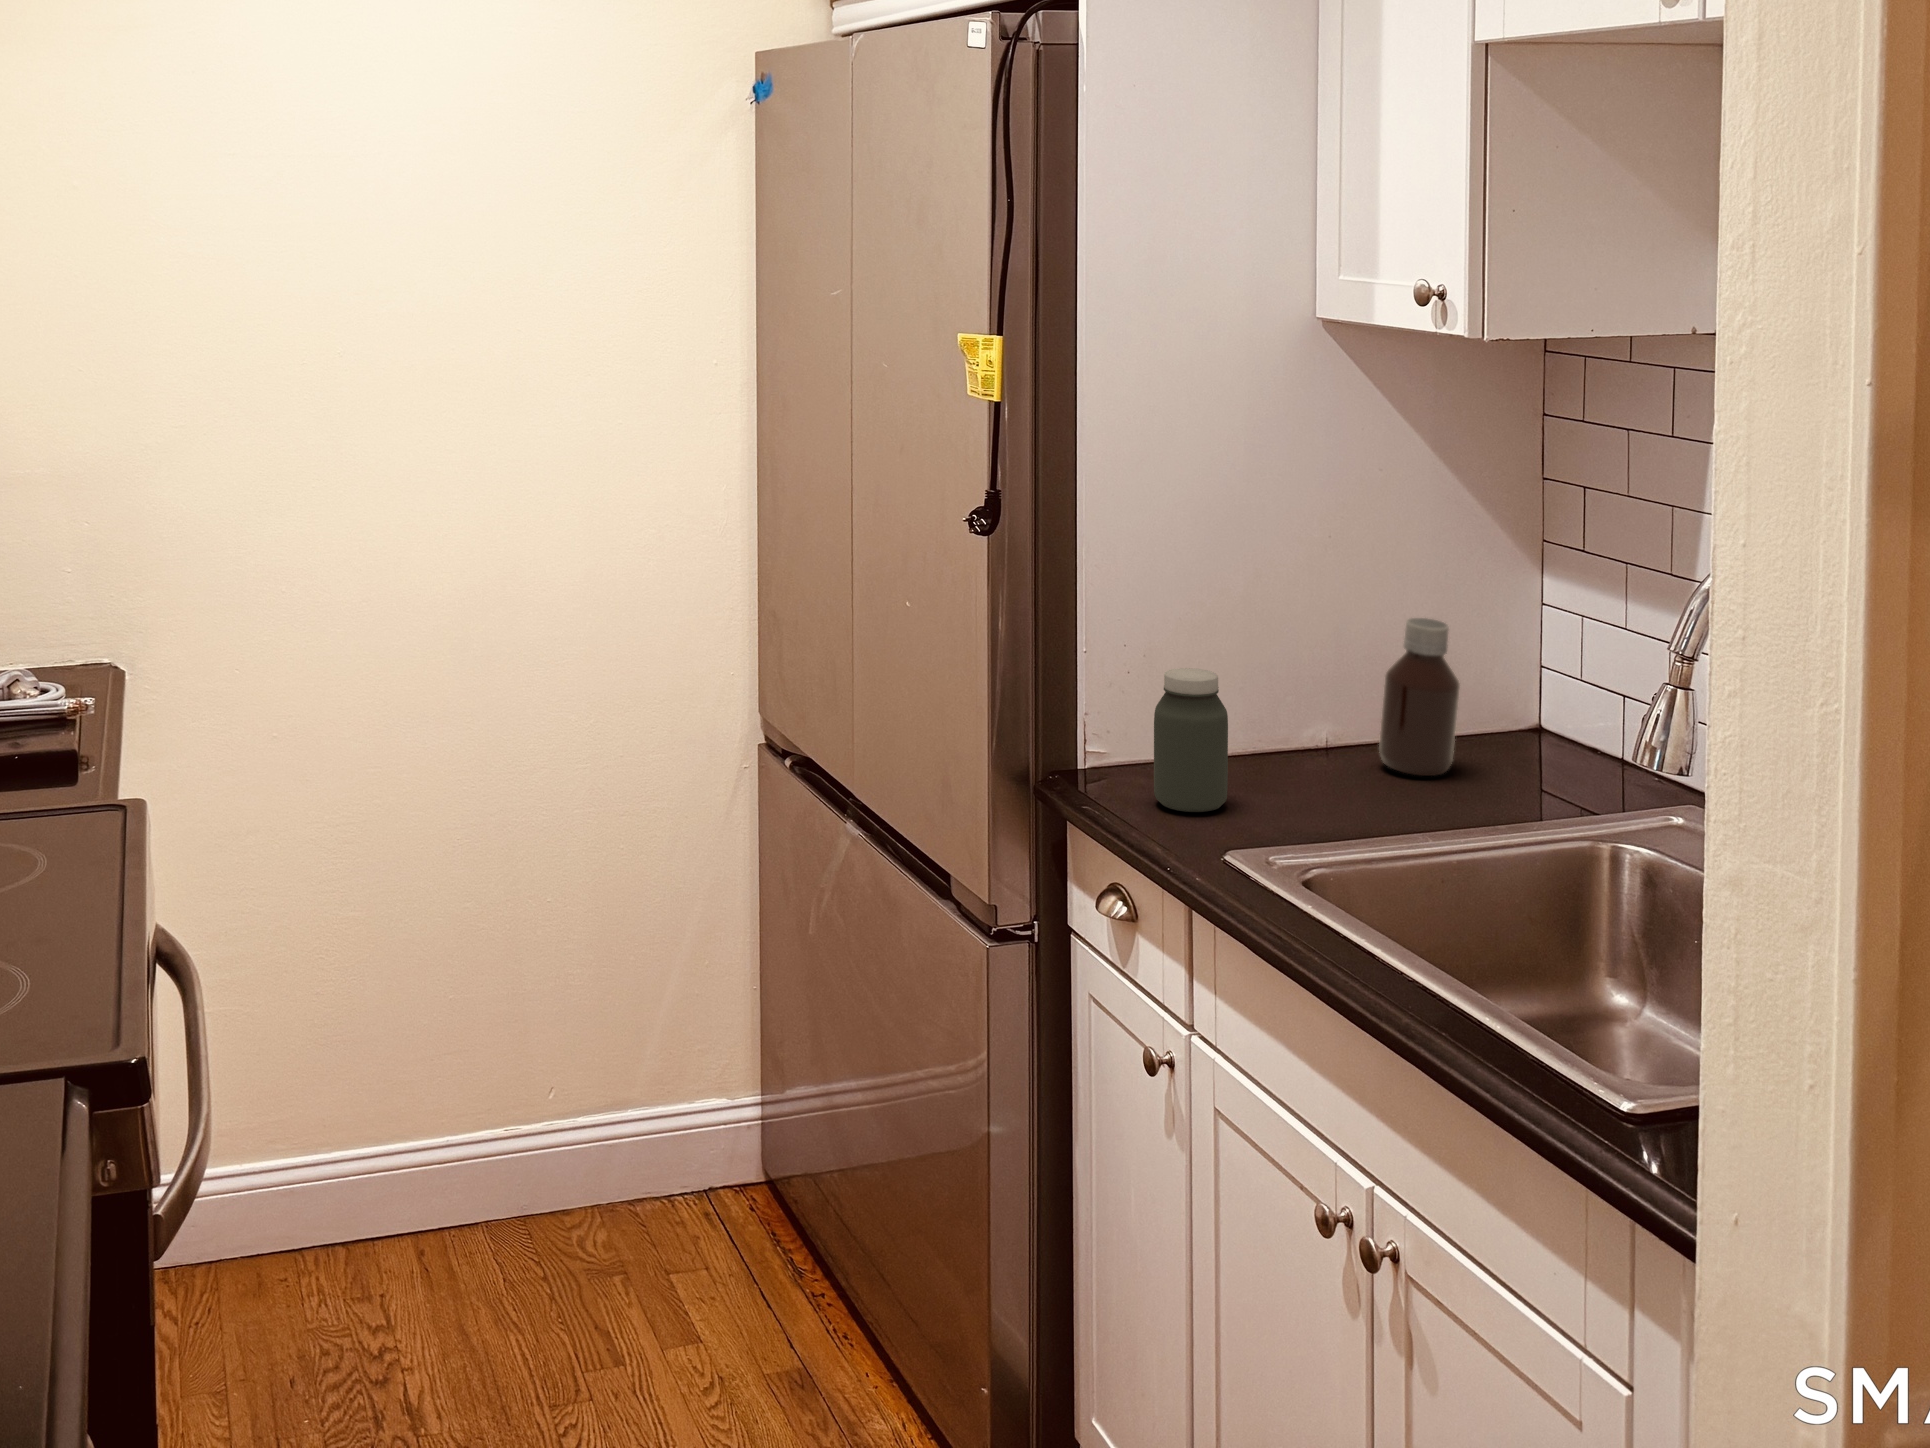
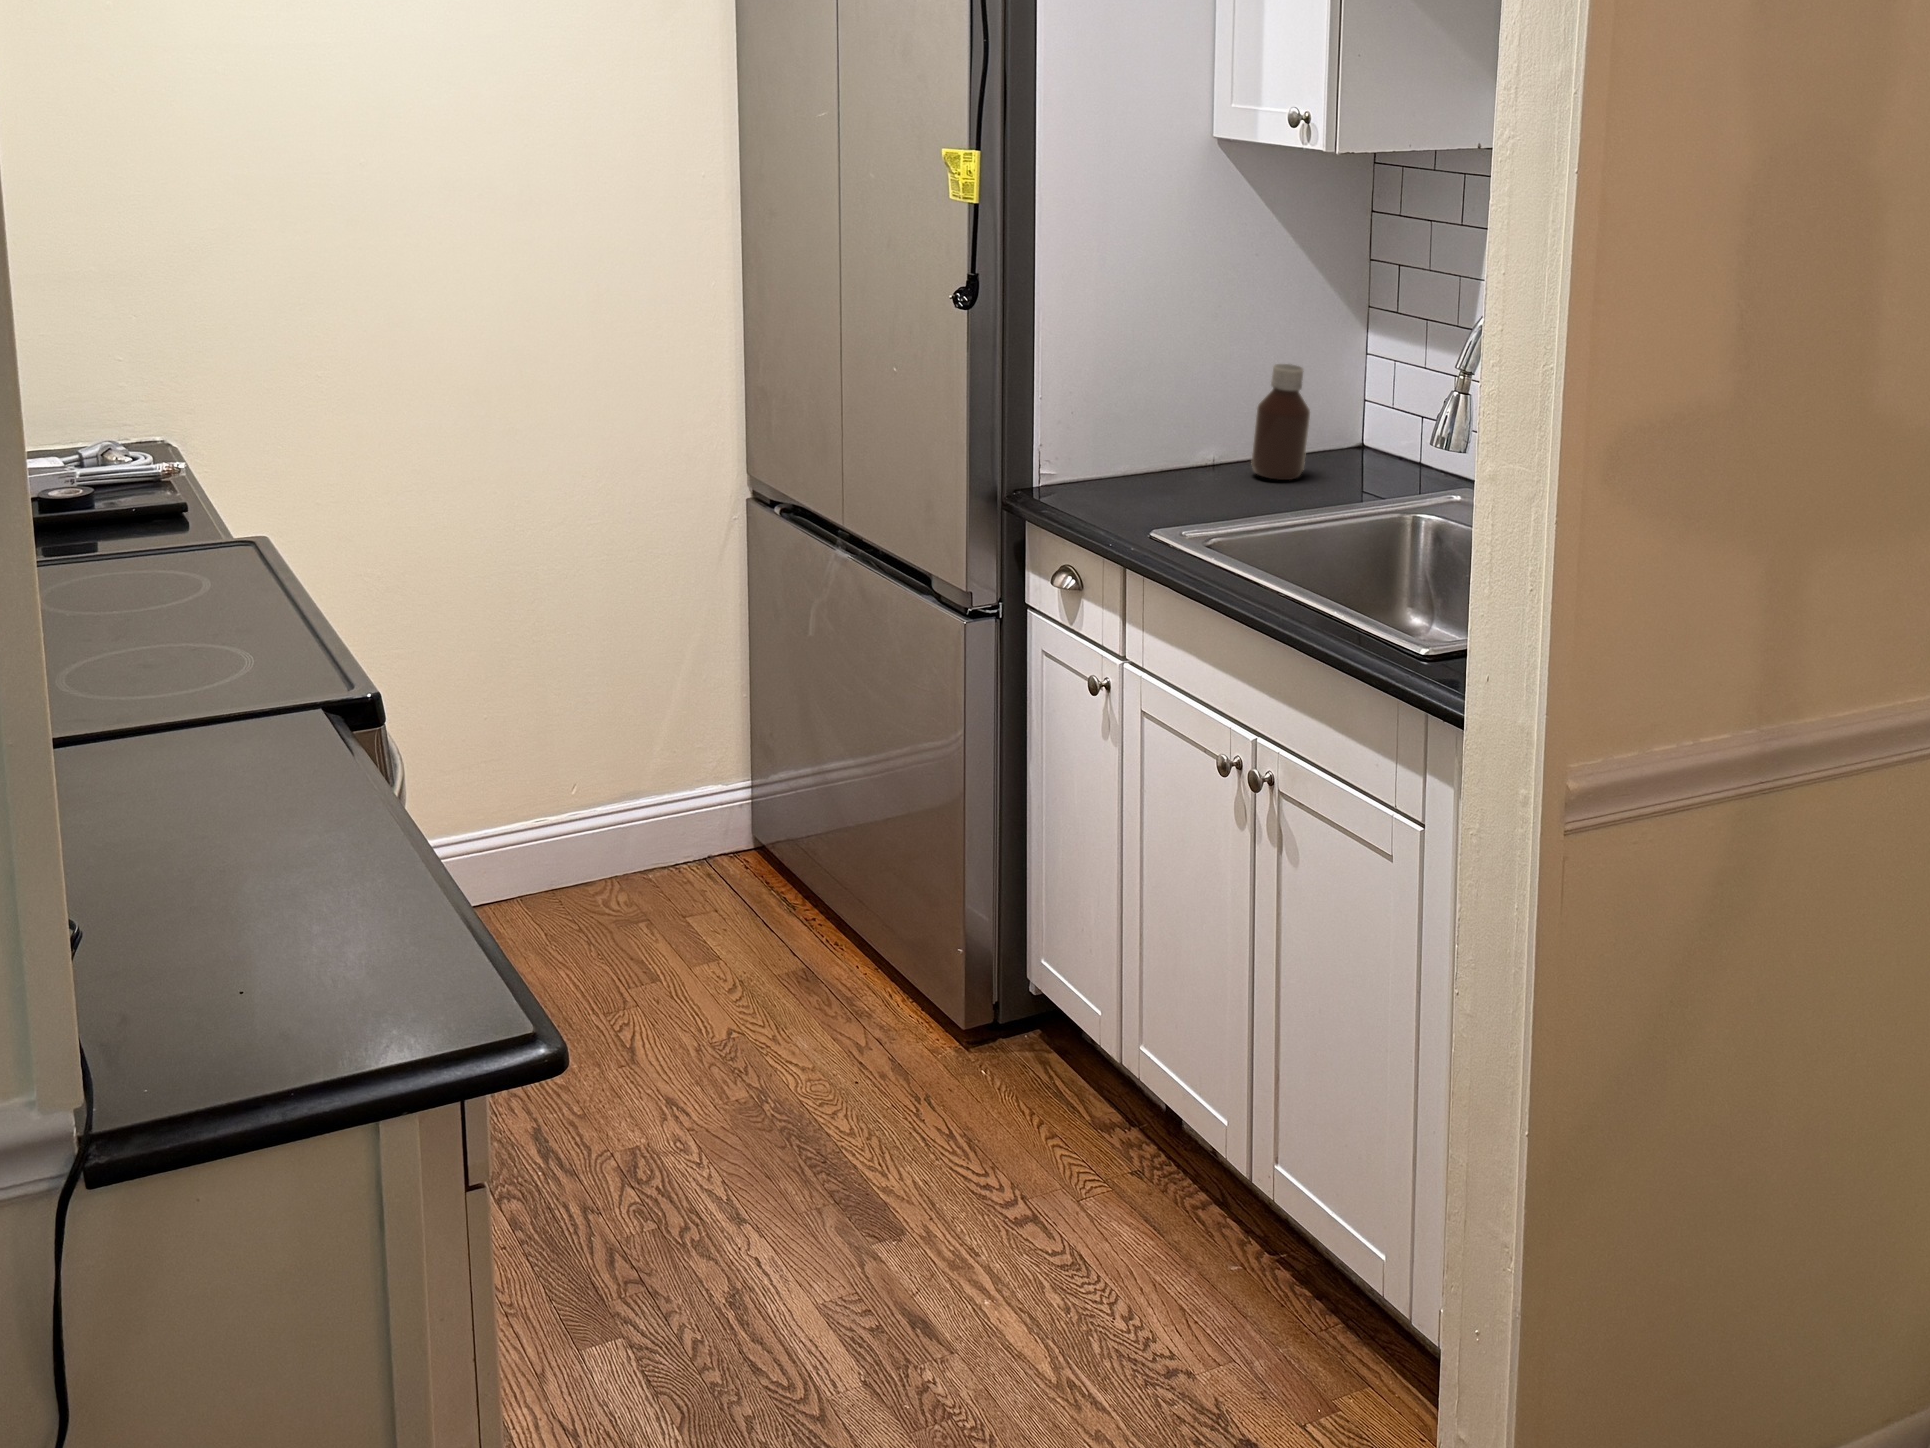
jar: present [1154,668,1228,812] -> none [1092,404,1147,510]

